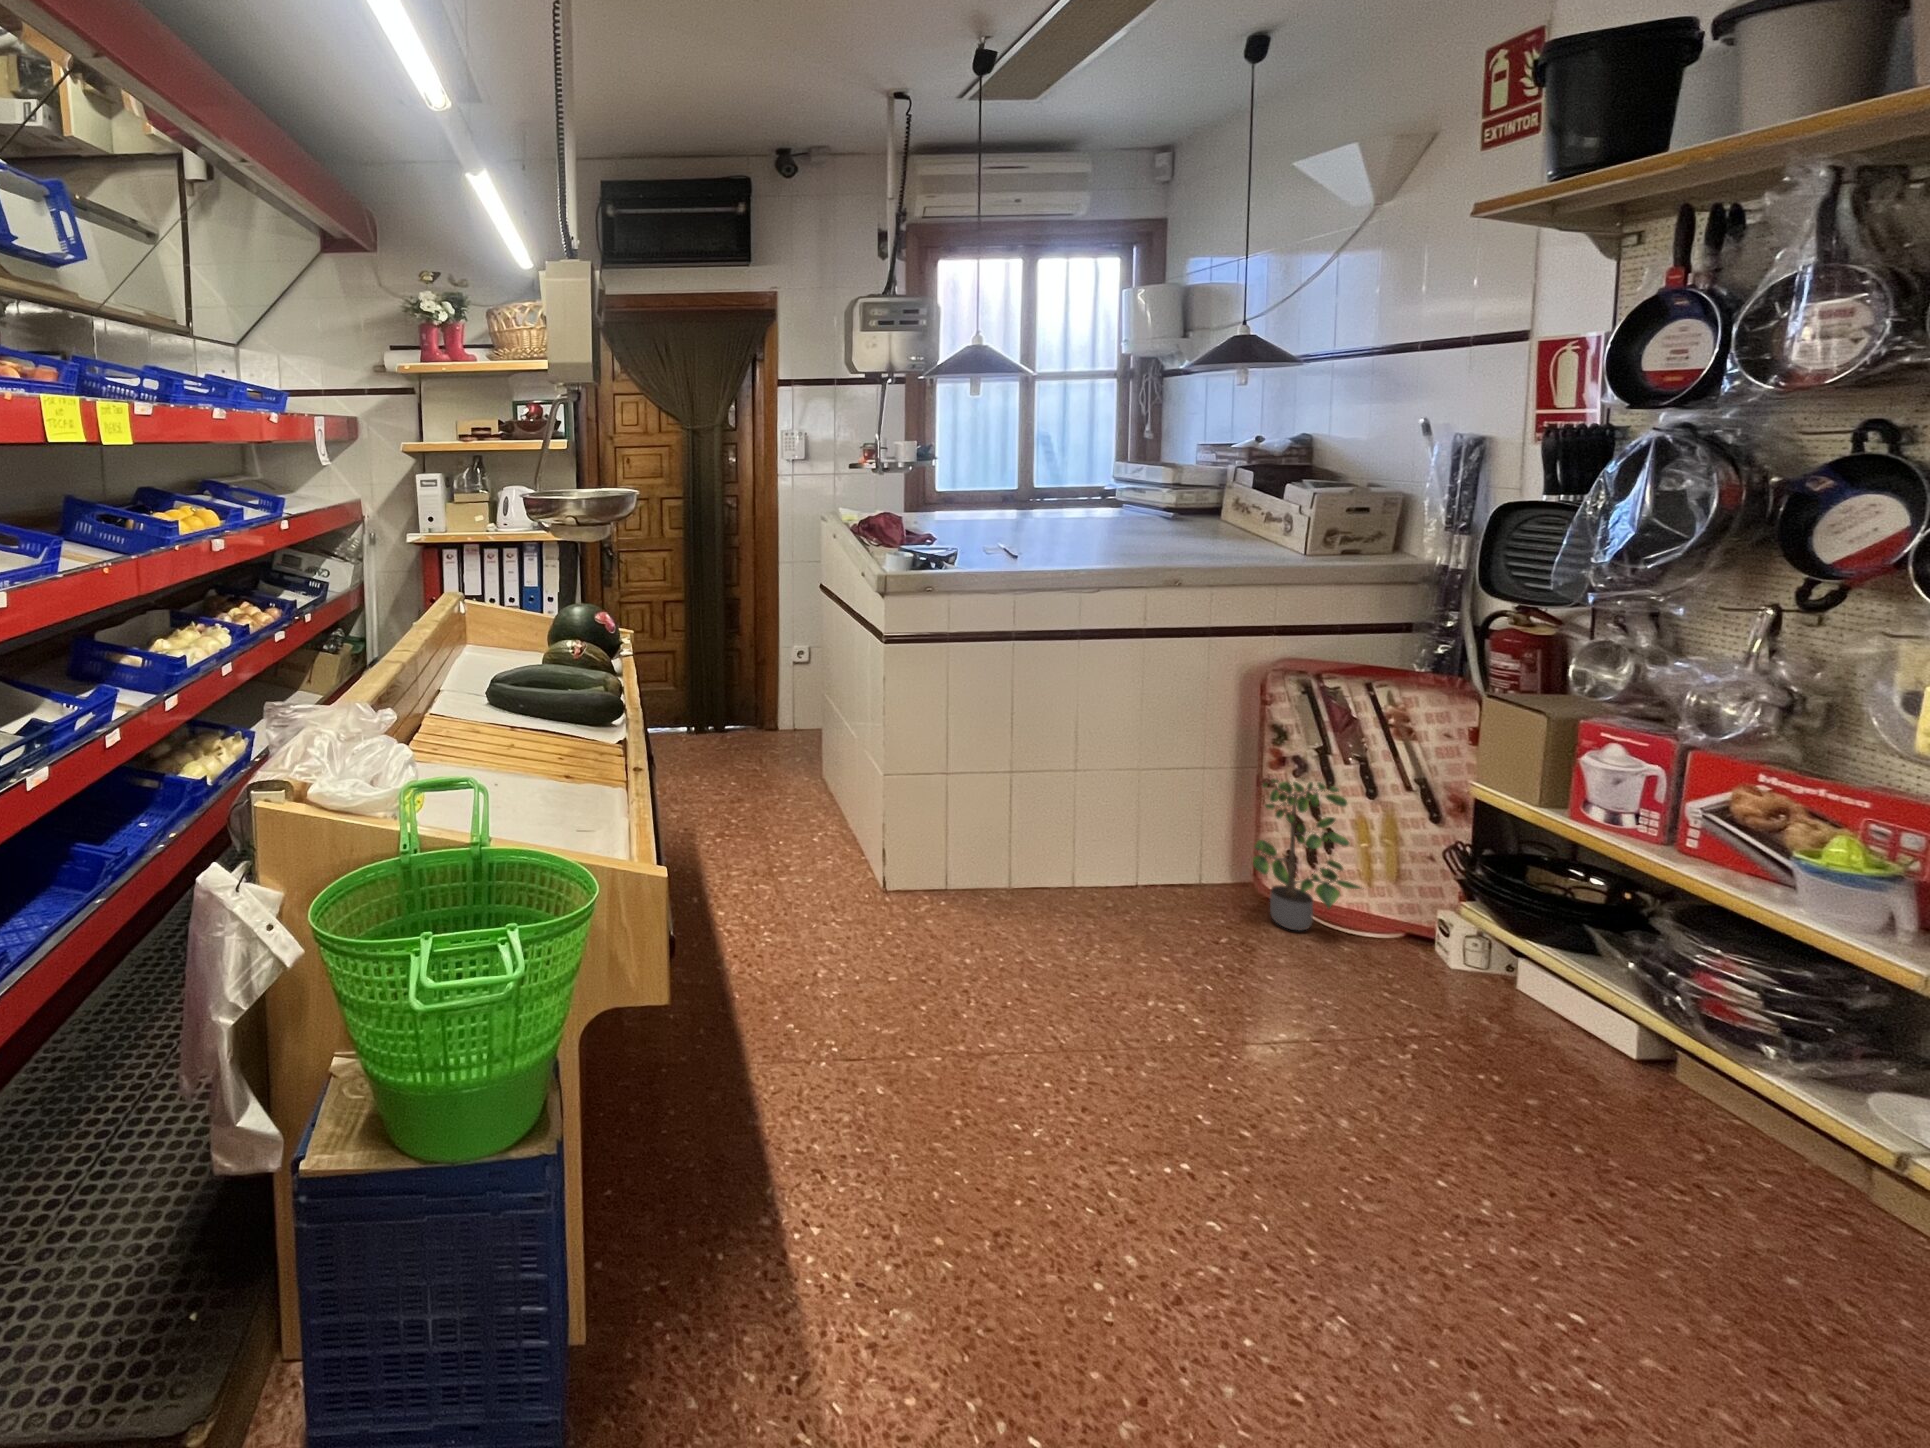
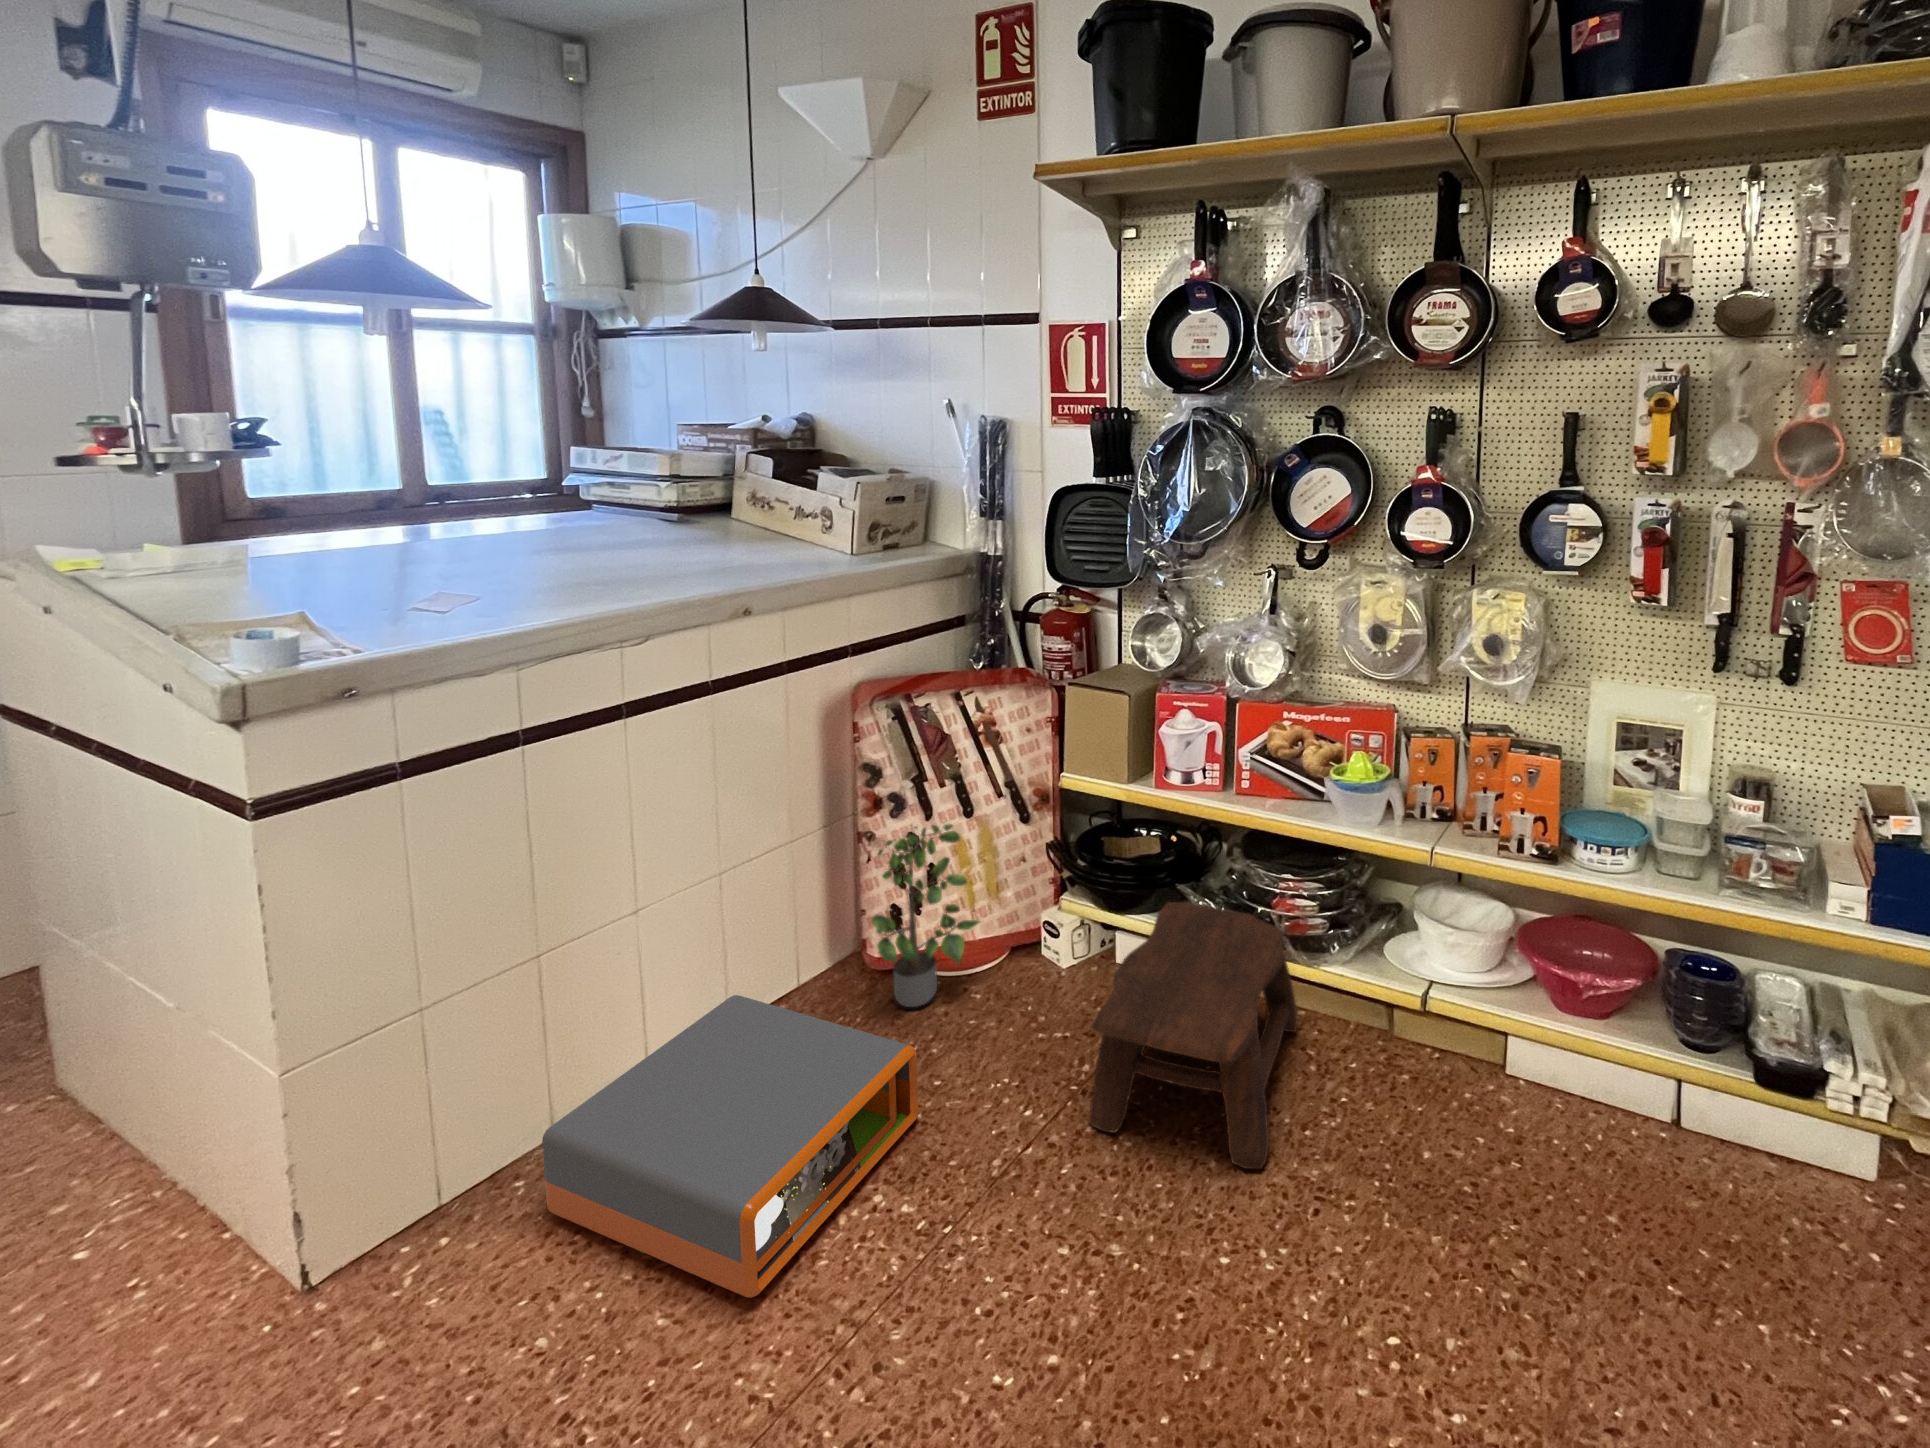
storage box: none [1002,839,1245,981] -> present [542,995,918,1298]
stool: none [1392,954,1754,1200] -> present [1089,902,1298,1169]

